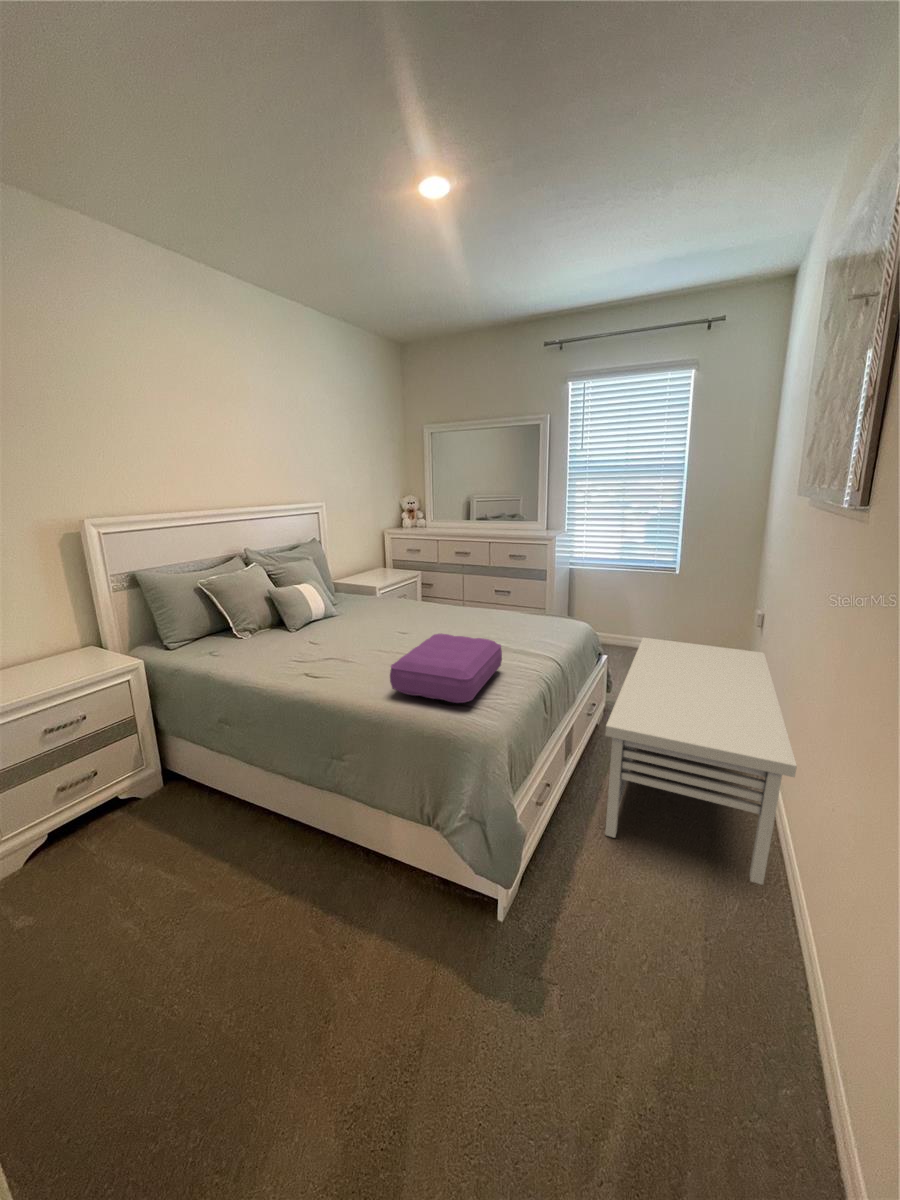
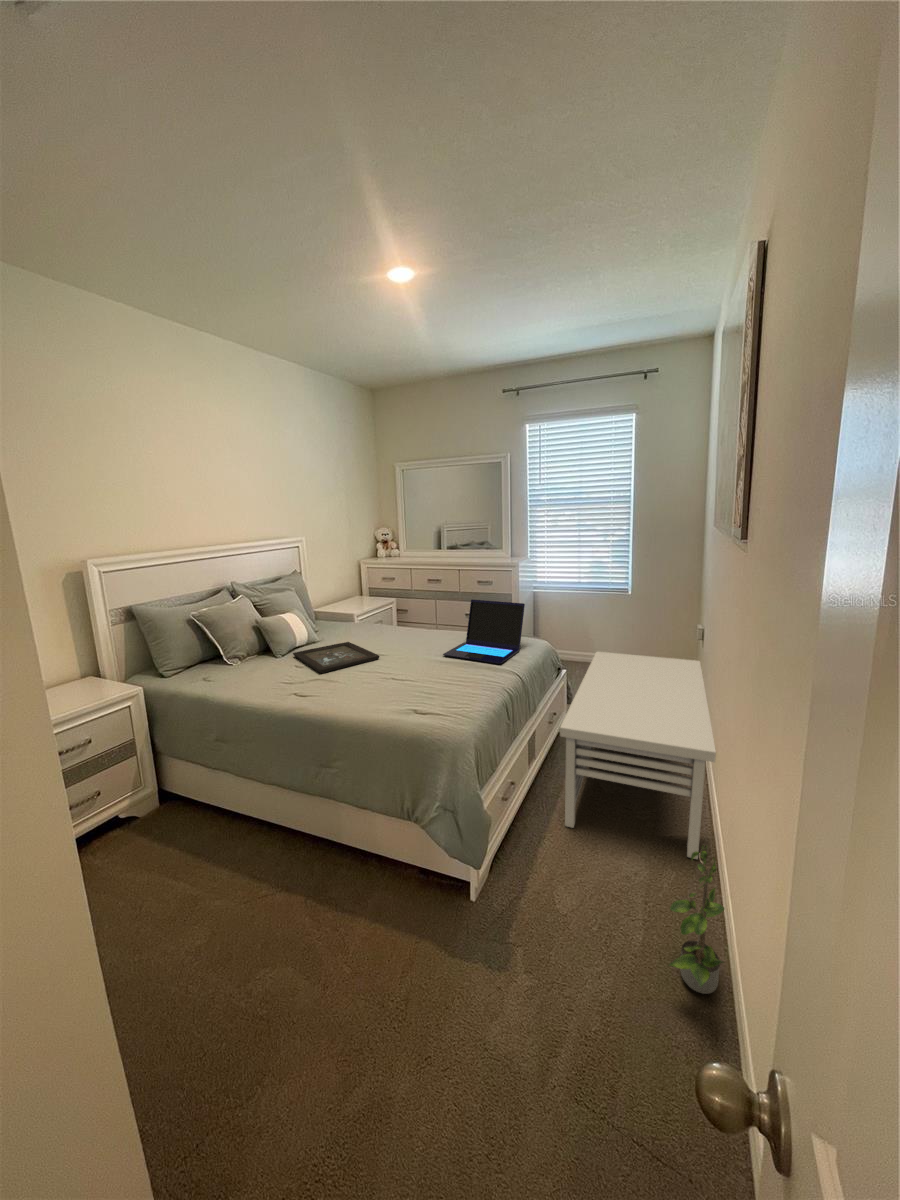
laptop: none [471,575,565,649] -> present [443,599,525,664]
tray: none [307,618,401,652] -> present [293,642,380,673]
pillow: present [390,634,502,703] -> none [370,653,469,712]
potted plant: none [736,880,815,1064] -> present [669,845,724,994]

